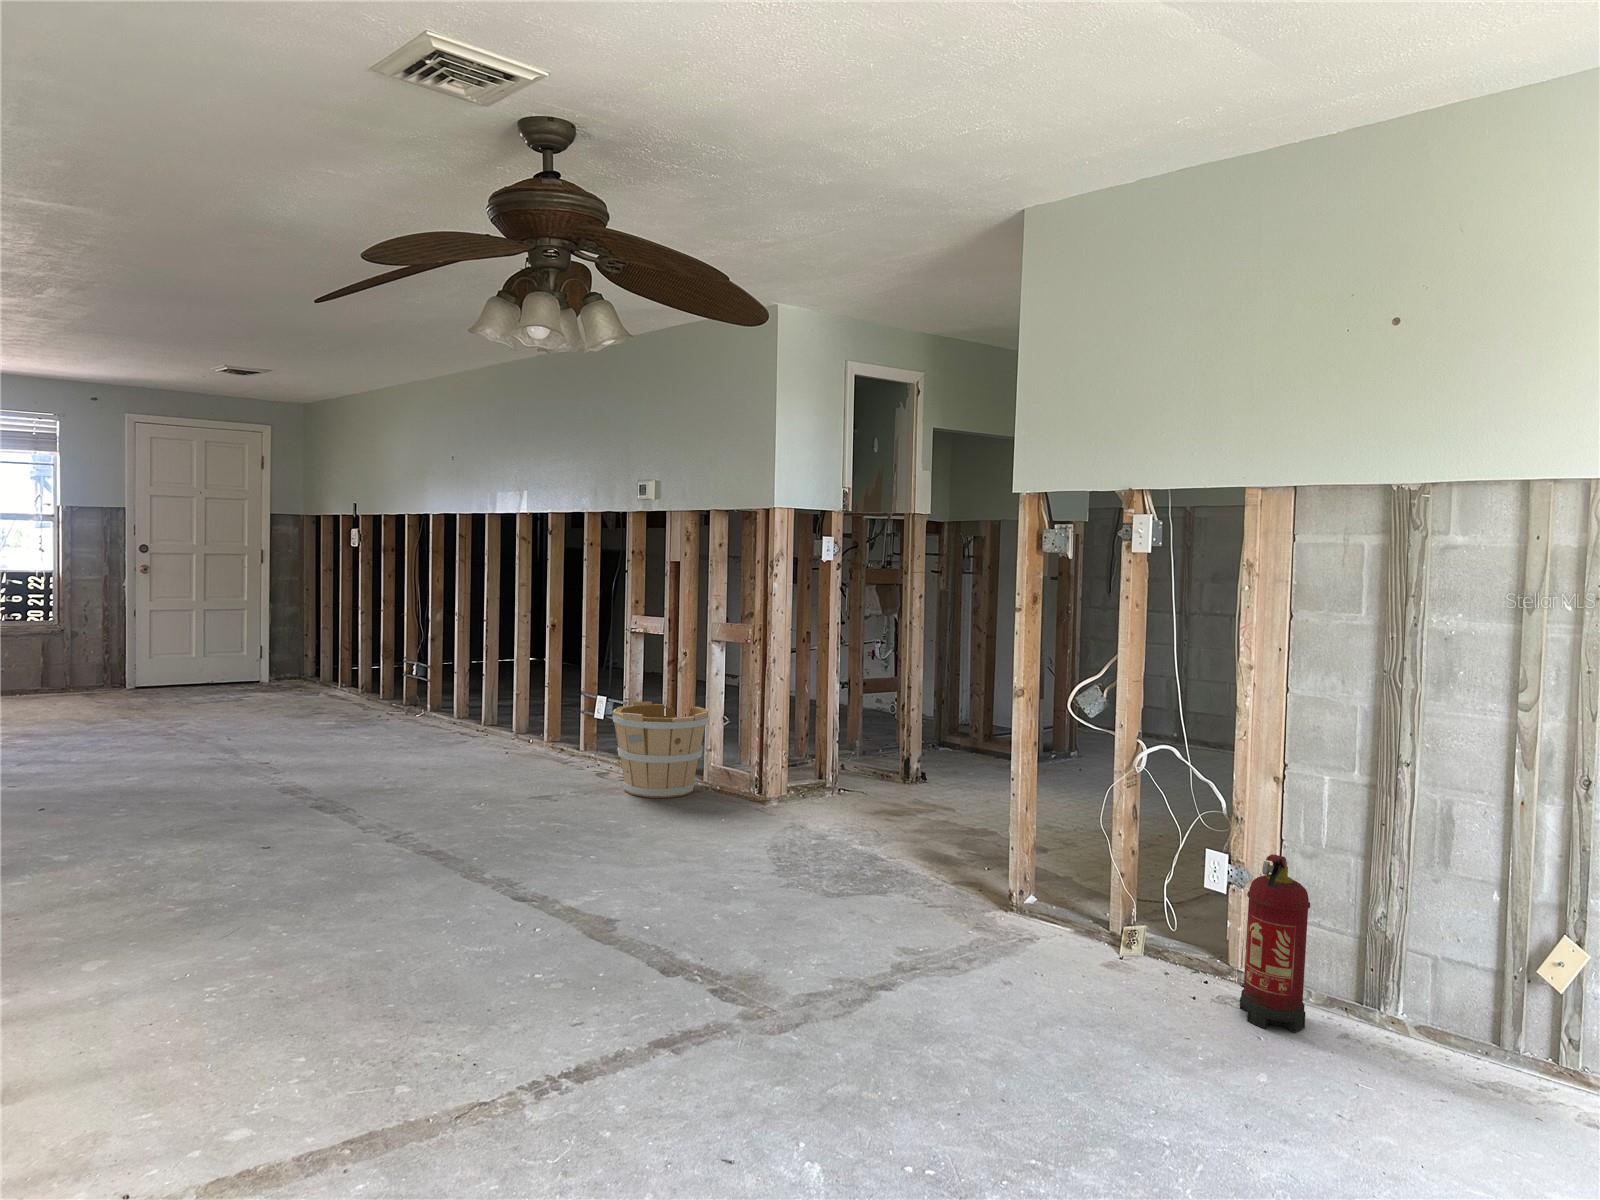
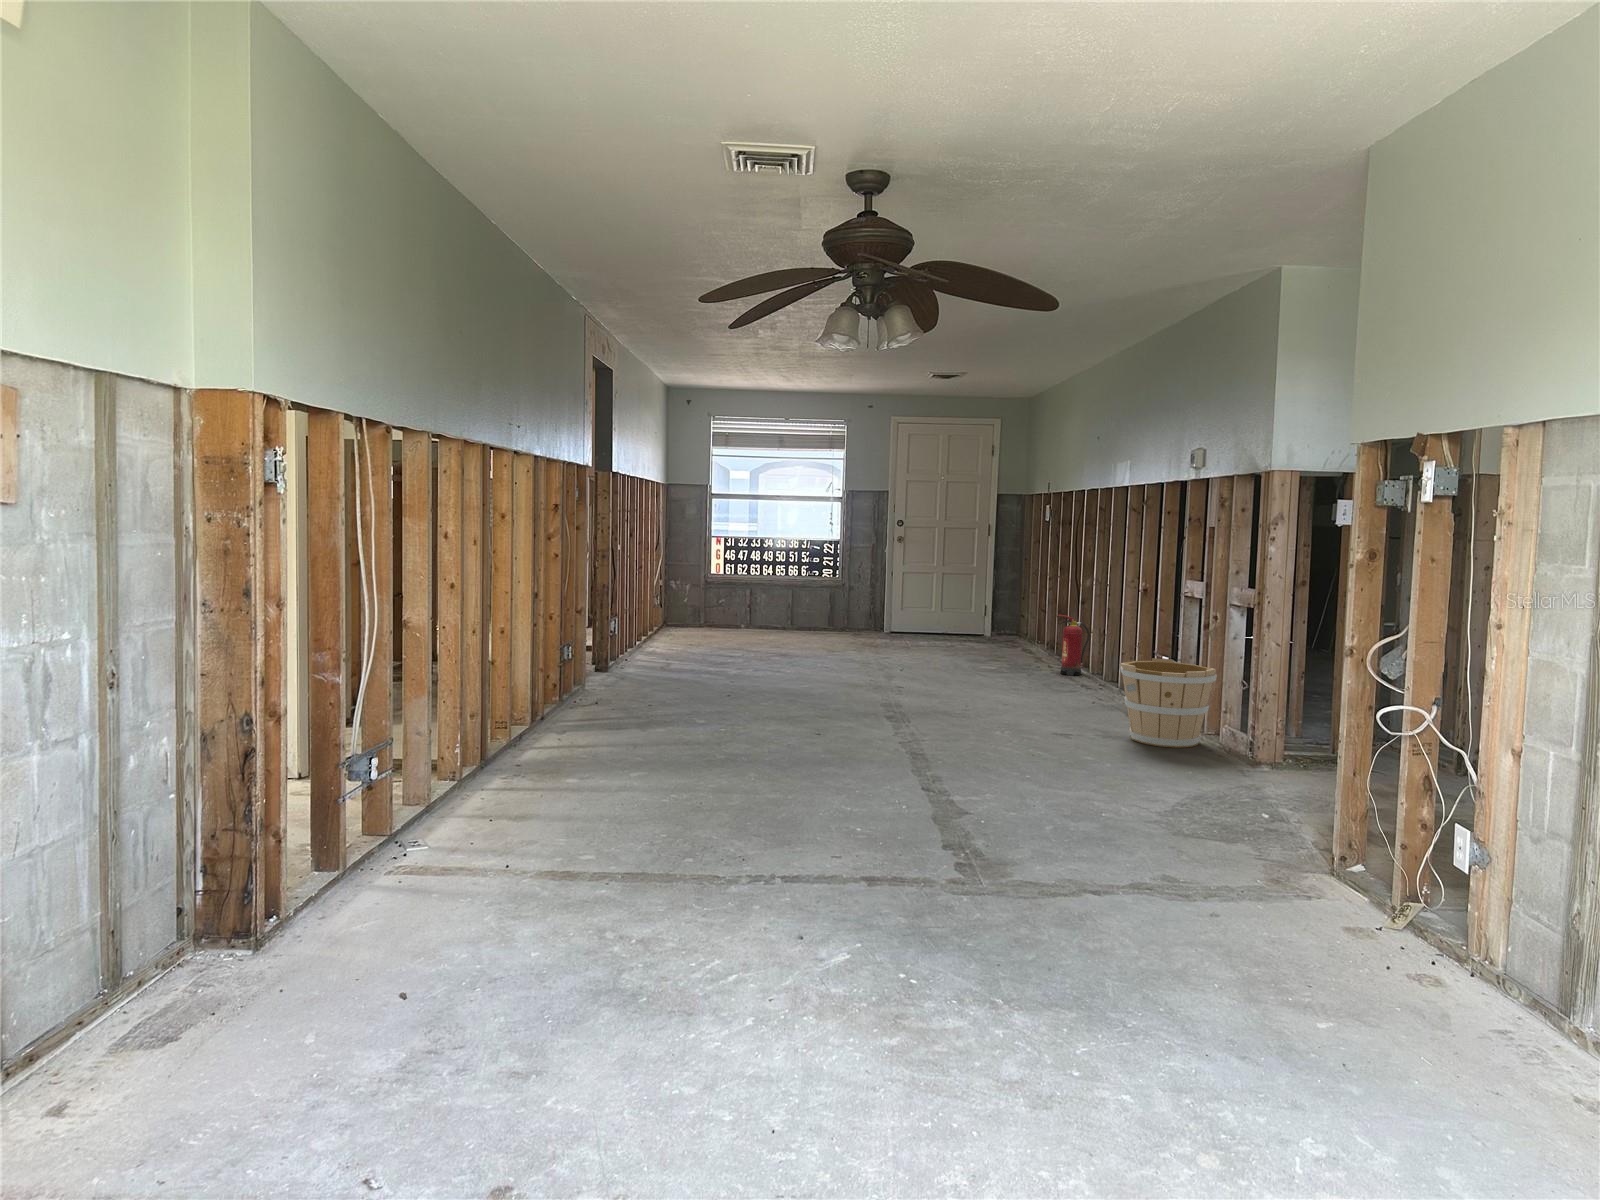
fire extinguisher: present [1240,854,1310,1033] -> present [1059,615,1089,676]

